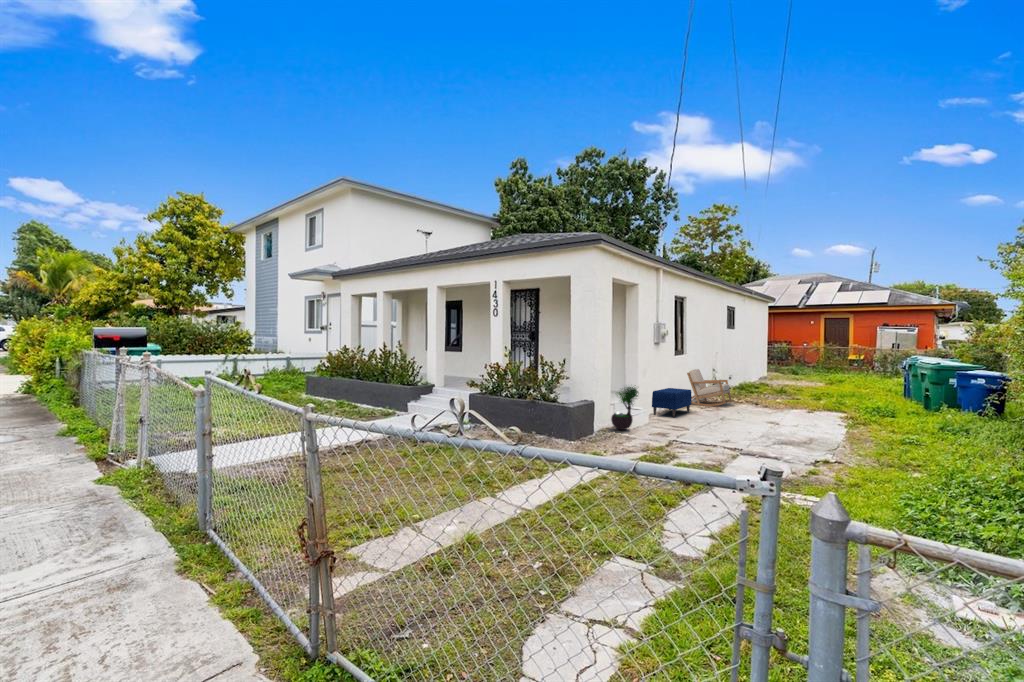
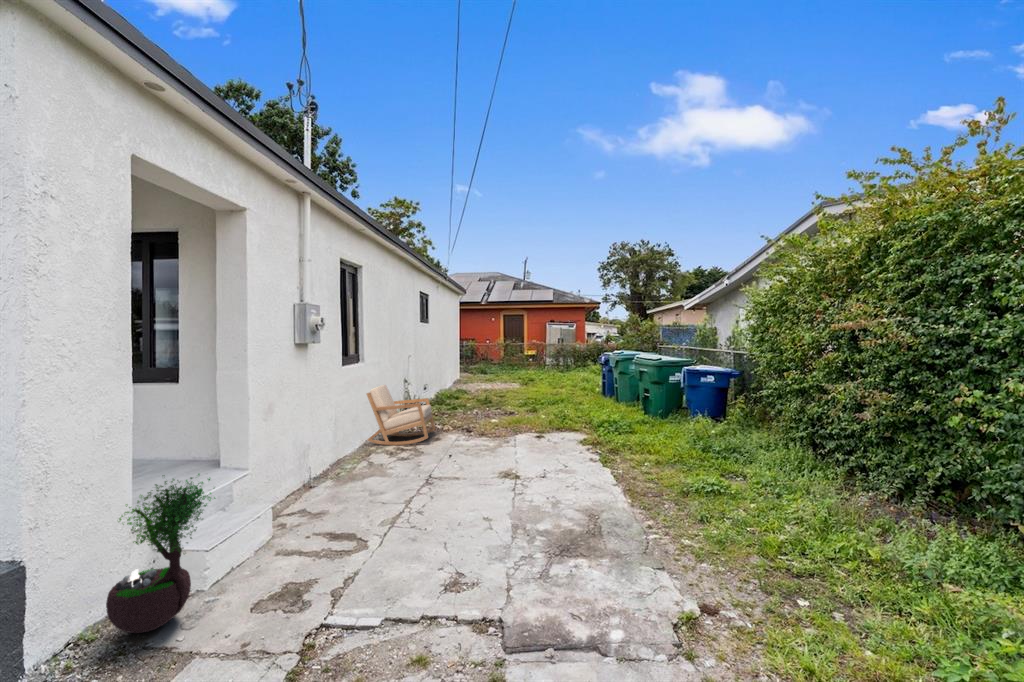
bench: present [652,388,692,417] -> none [290,429,374,499]

